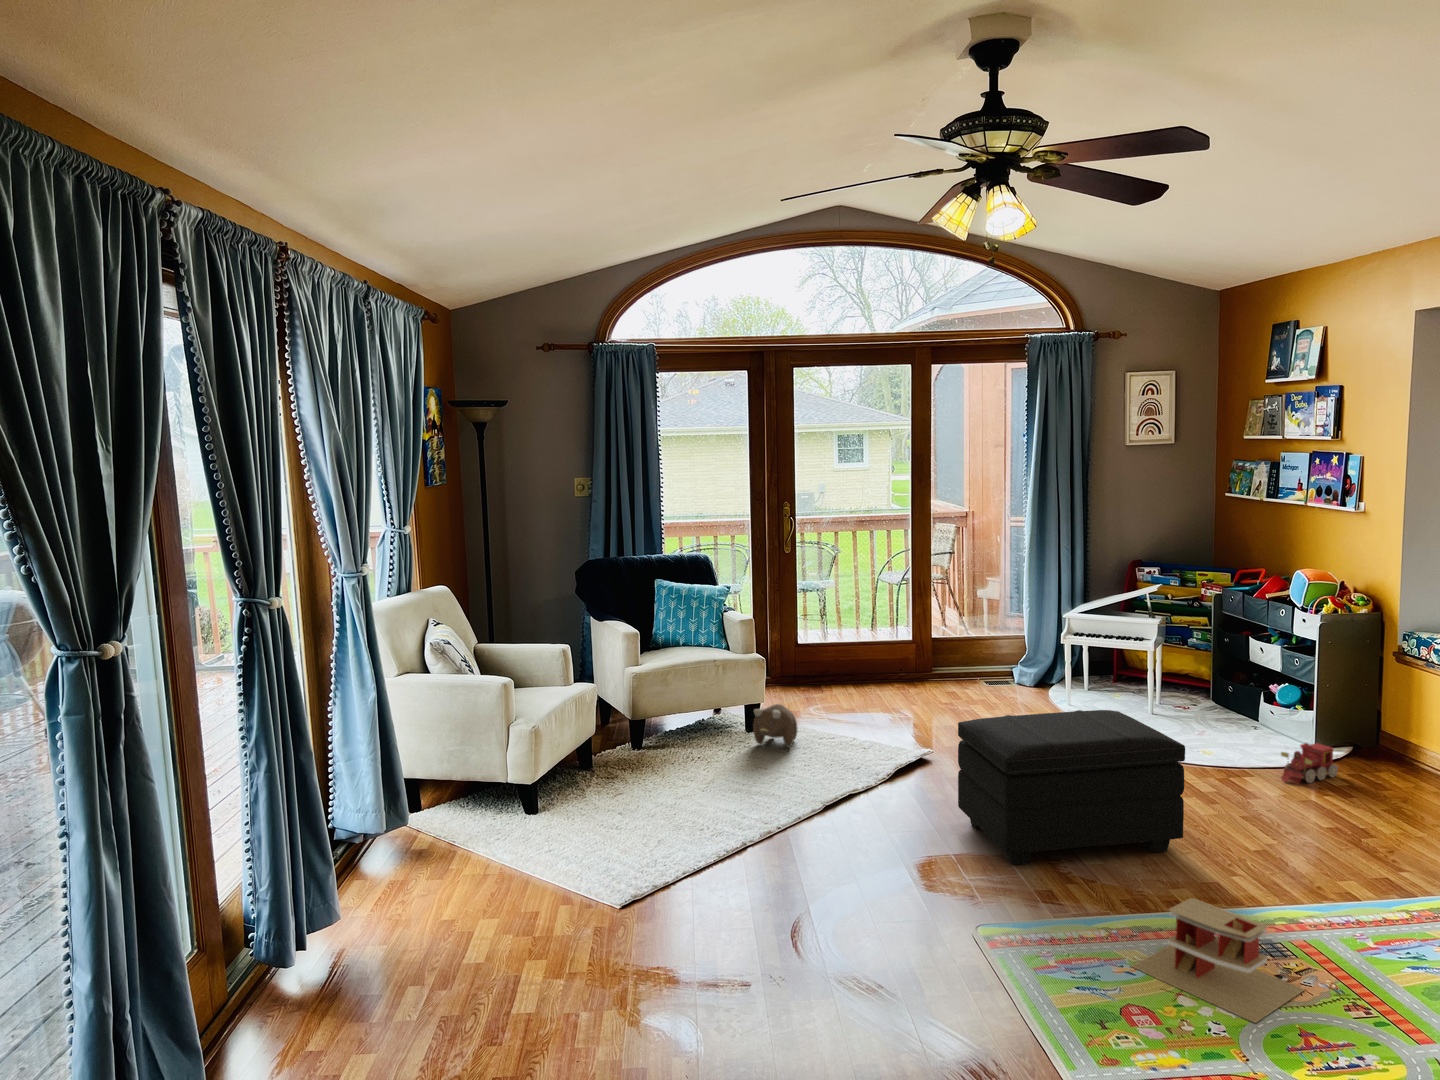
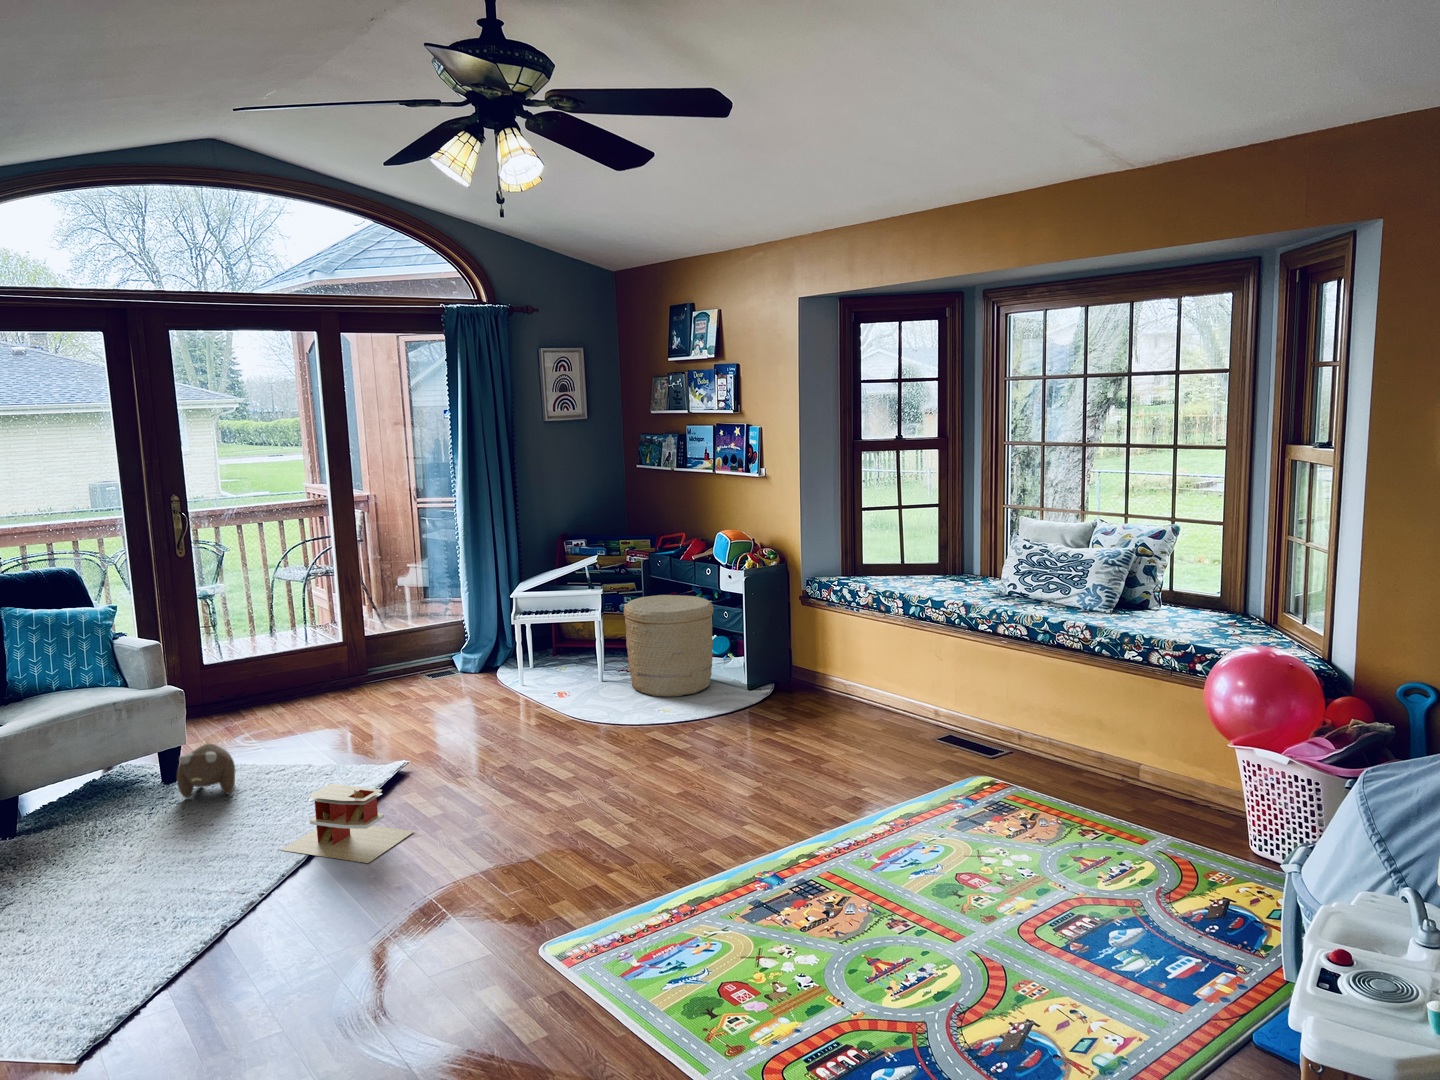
woven basket: none [1178,632,1284,740] -> present [624,595,713,697]
footstool: present [958,710,1185,865] -> none [464,688,694,869]
toy train: present [1281,743,1338,783] -> none [732,687,775,727]
toy house: present [1131,898,1304,1023] -> present [282,784,414,863]

